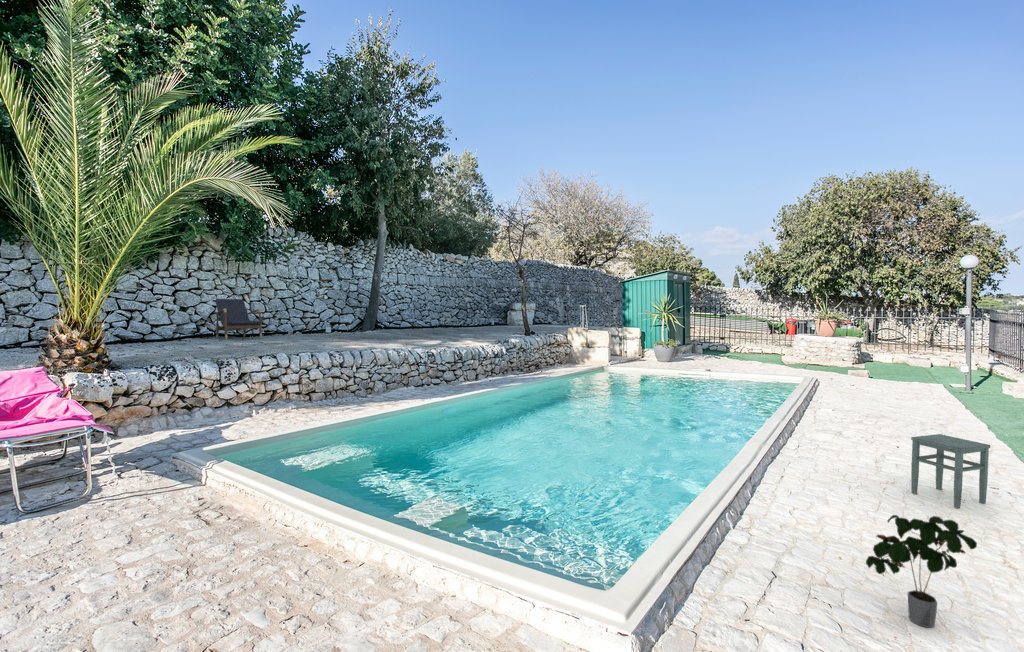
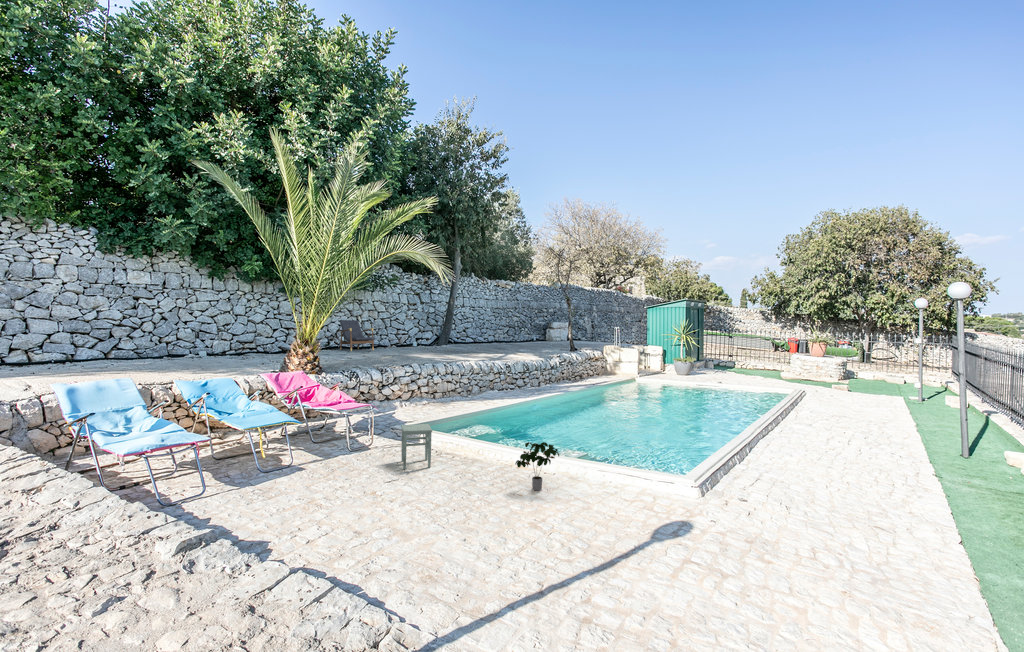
stool: present [911,434,990,508] -> present [401,424,432,469]
potted plant: present [866,515,977,628] -> present [515,442,559,491]

